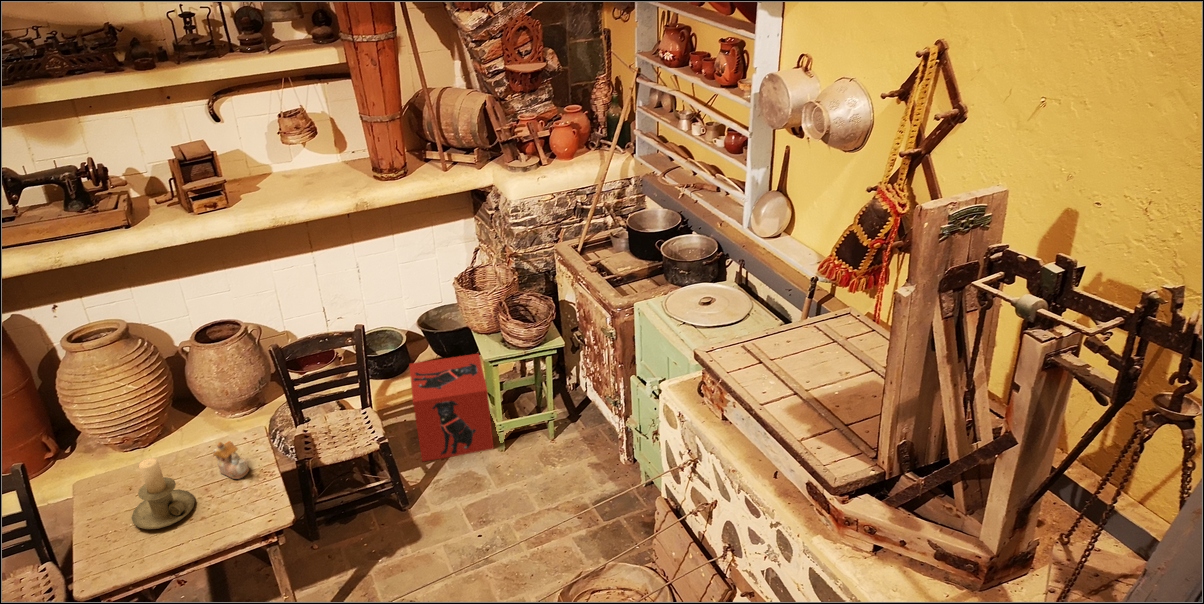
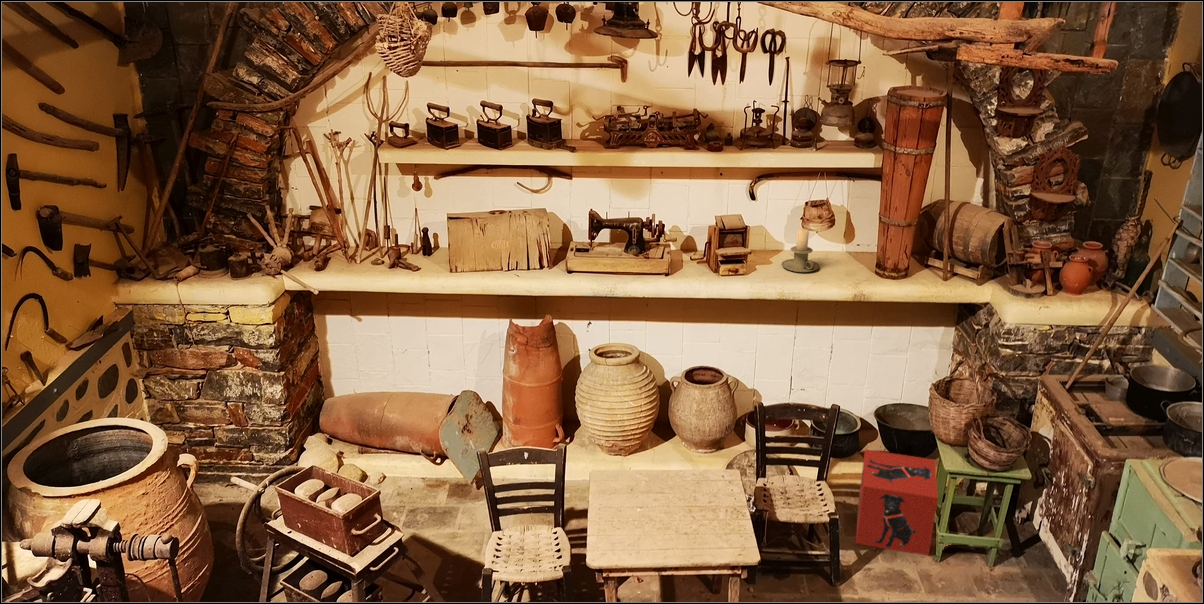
teapot: present [214,441,249,479] -> none [697,470,722,506]
candle holder: present [132,458,195,529] -> present [782,229,819,272]

